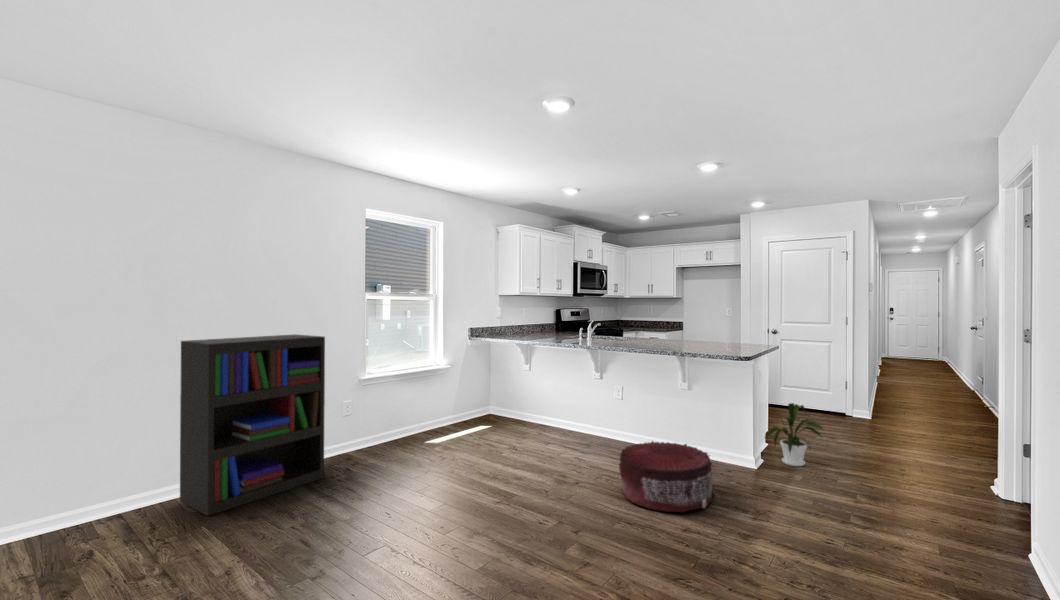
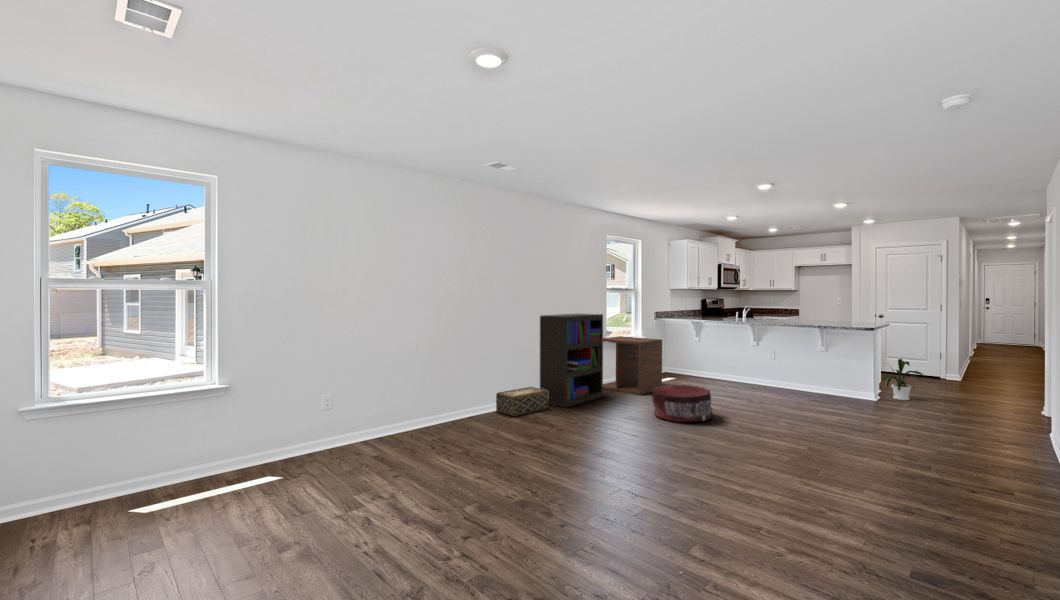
side table: none [344,368,447,471] -> present [603,336,662,395]
pouf: present [619,441,715,513] -> present [652,384,713,422]
woven basket: none [37,476,167,556] -> present [496,387,548,416]

